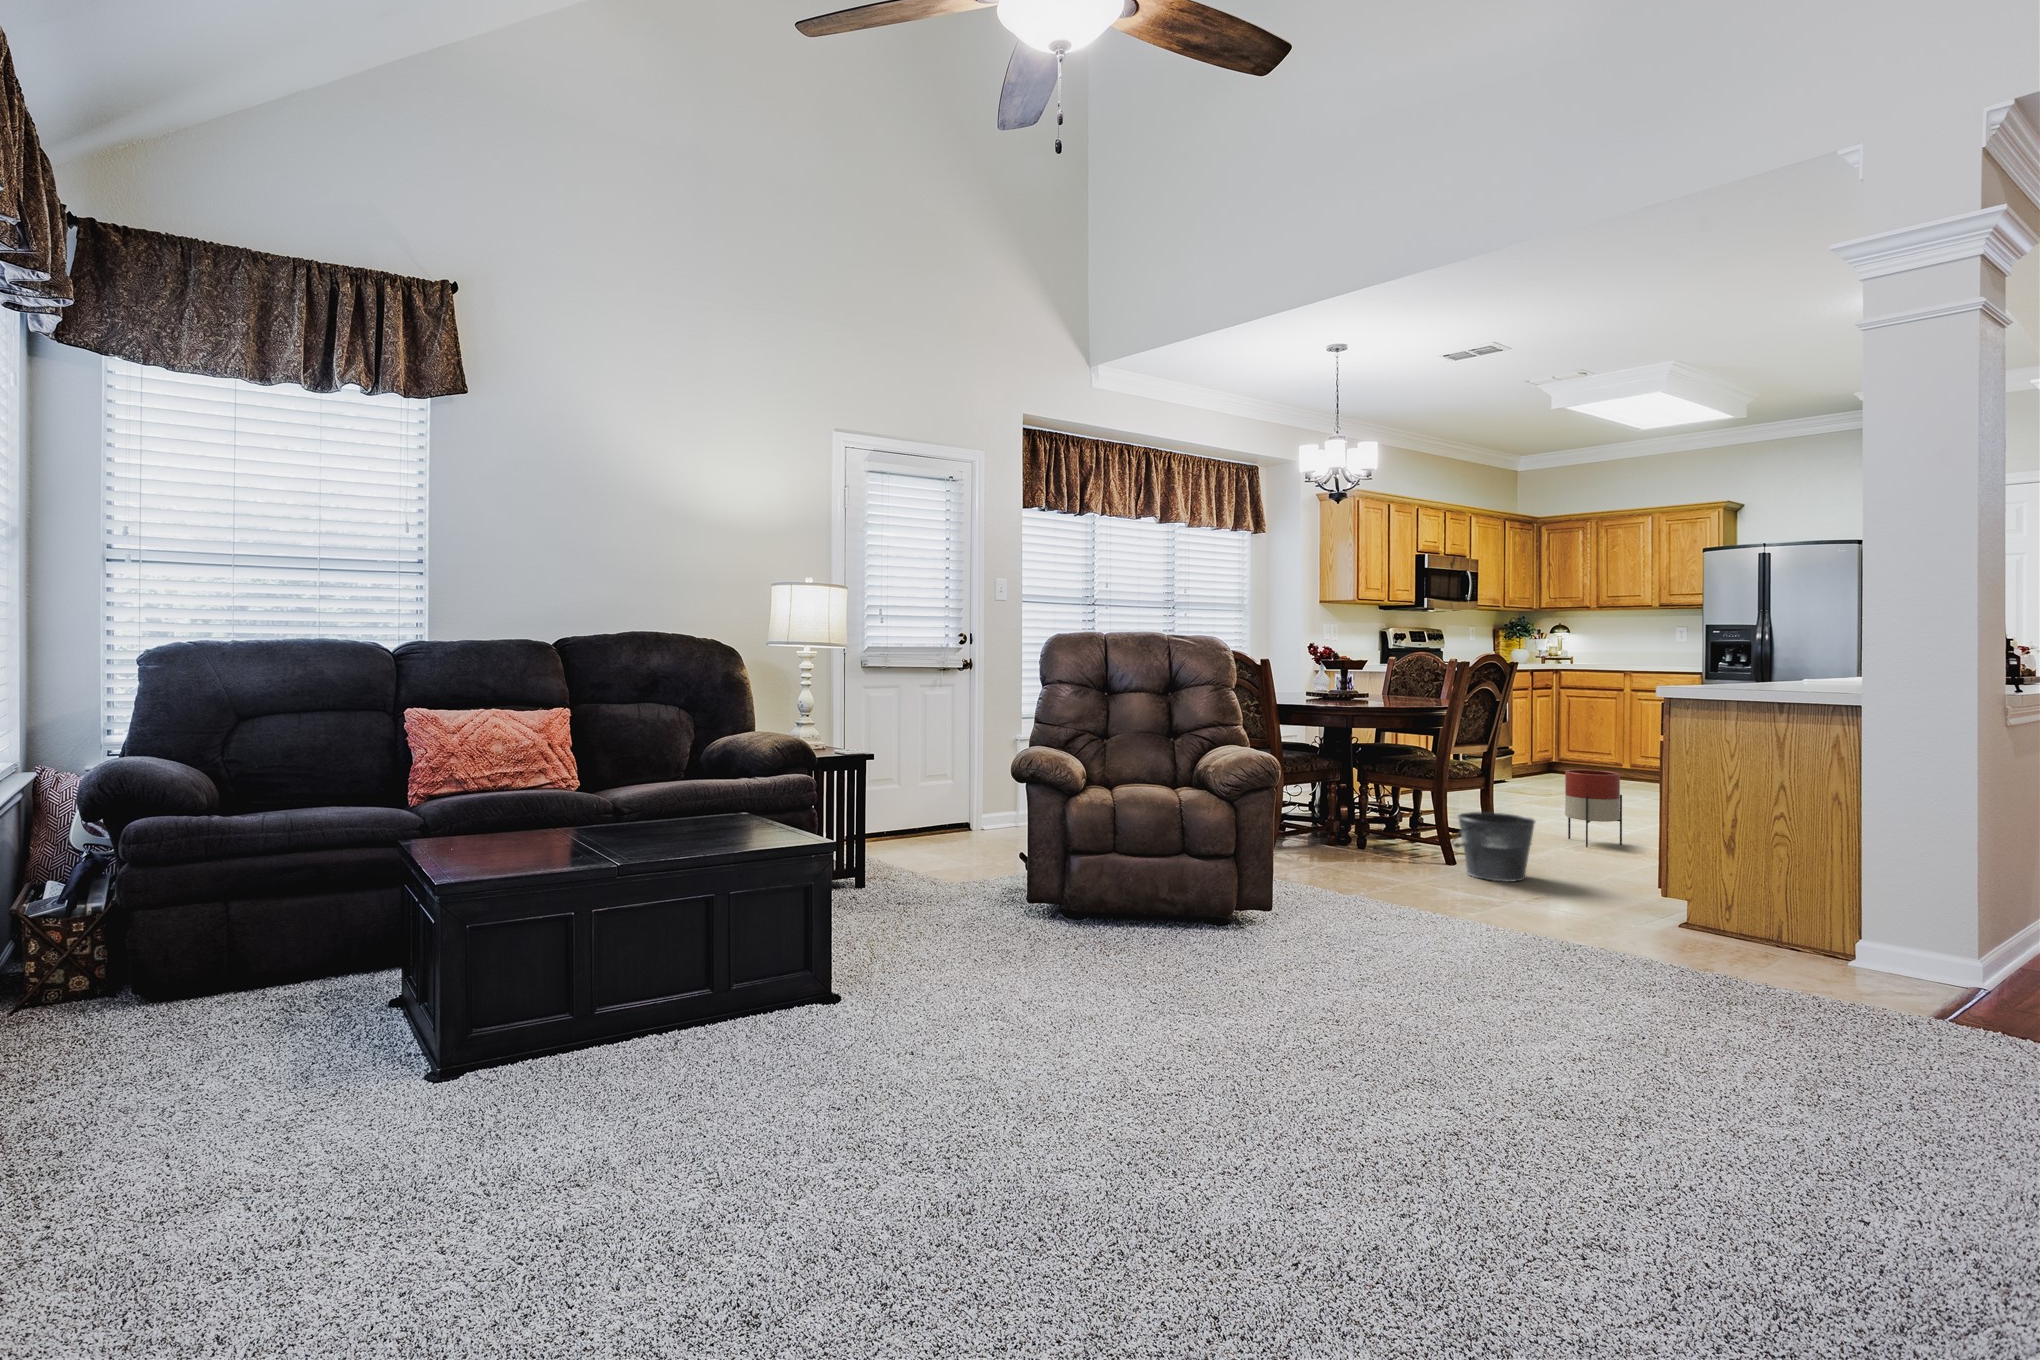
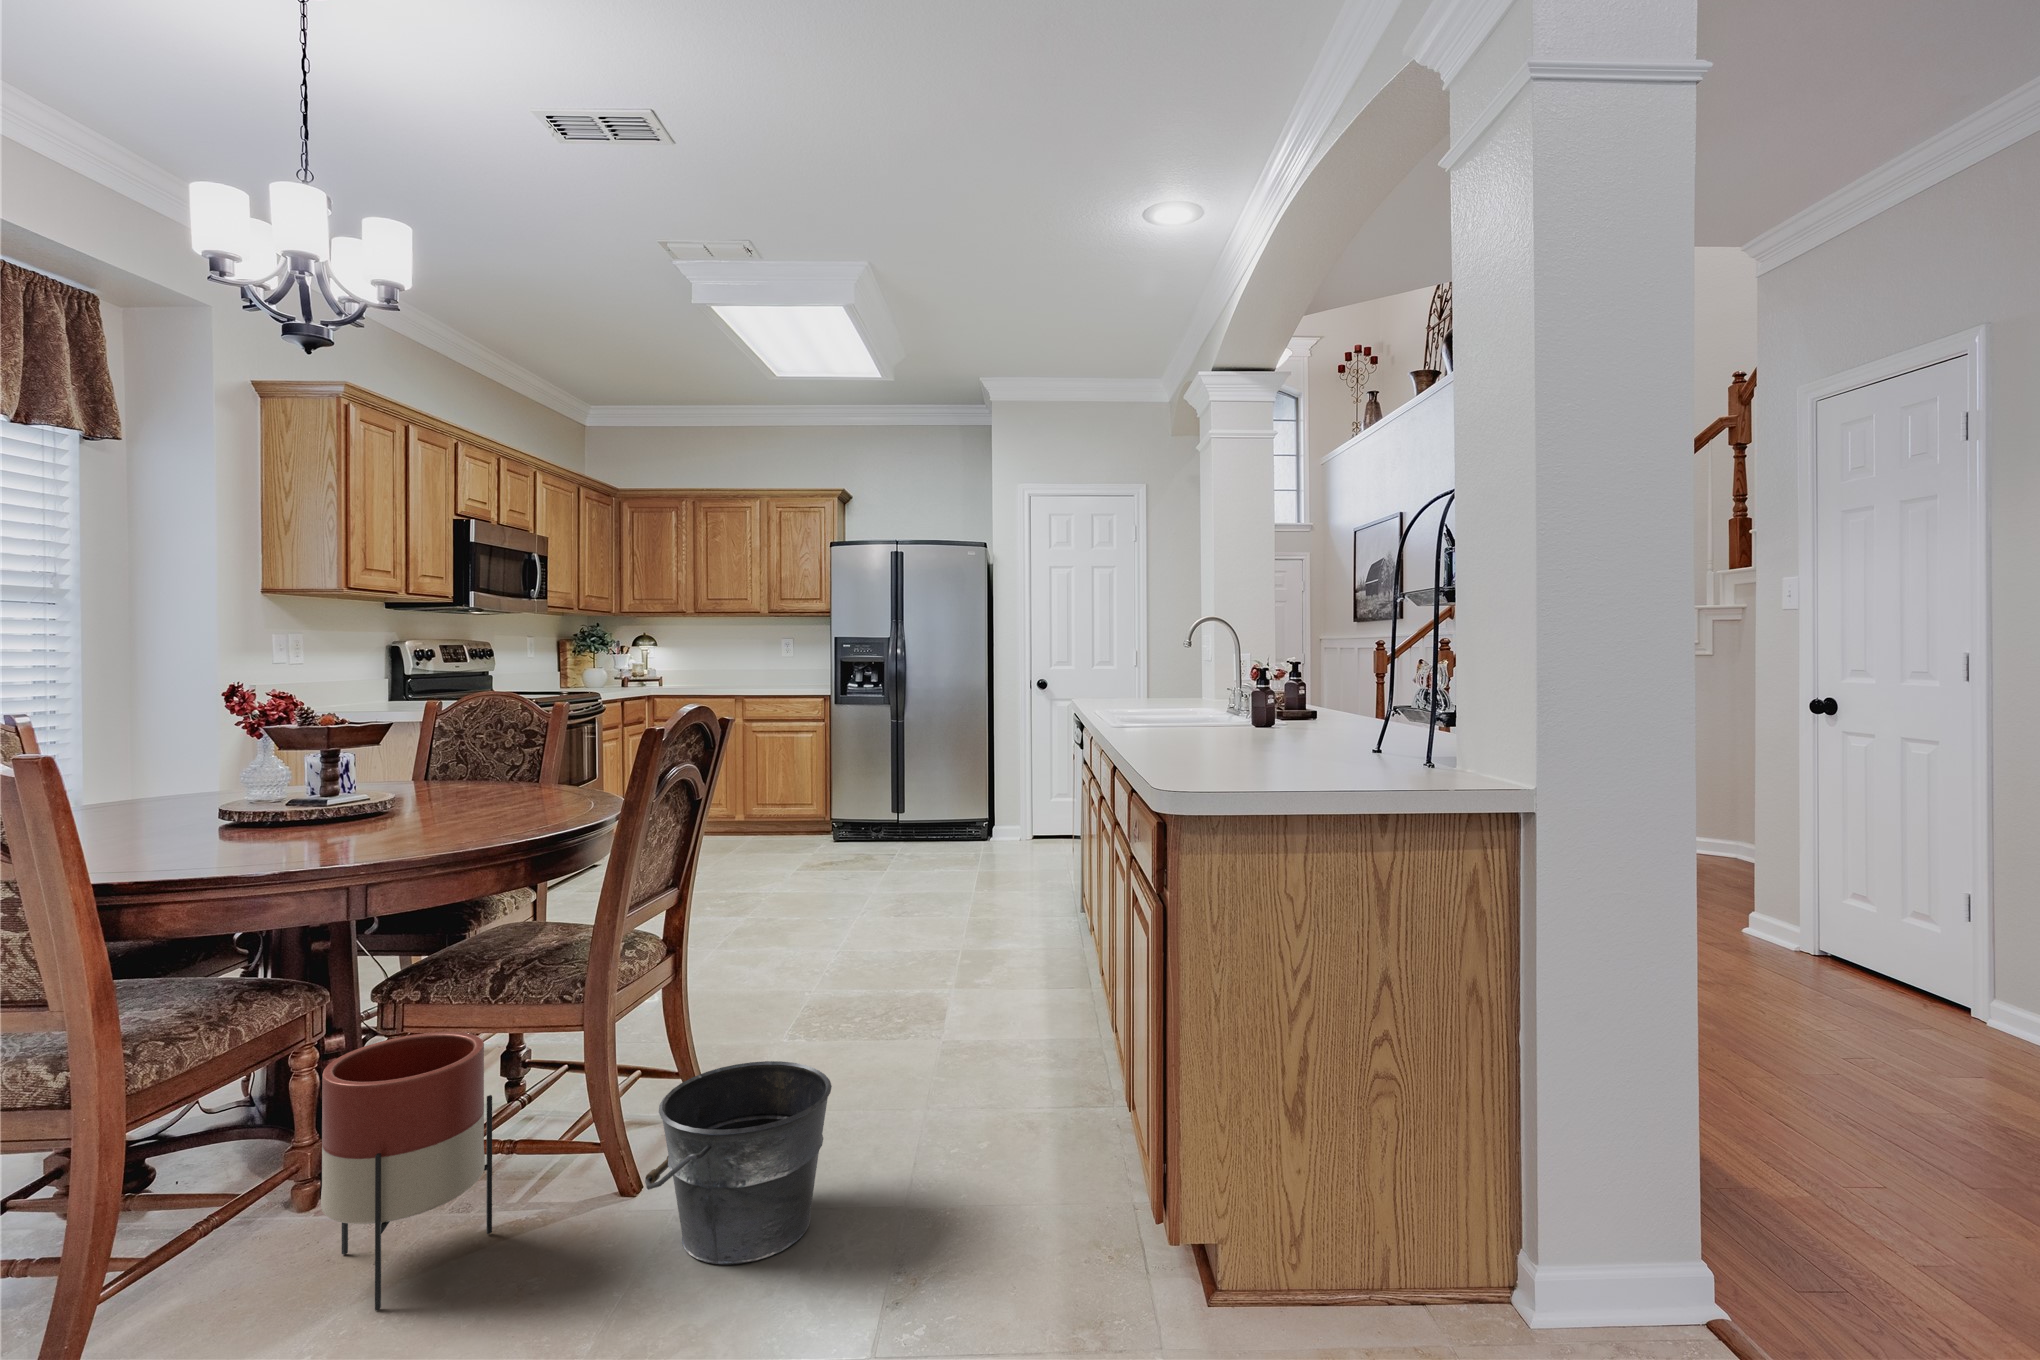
planter: present [1565,770,1622,847] -> present [321,1032,492,1311]

